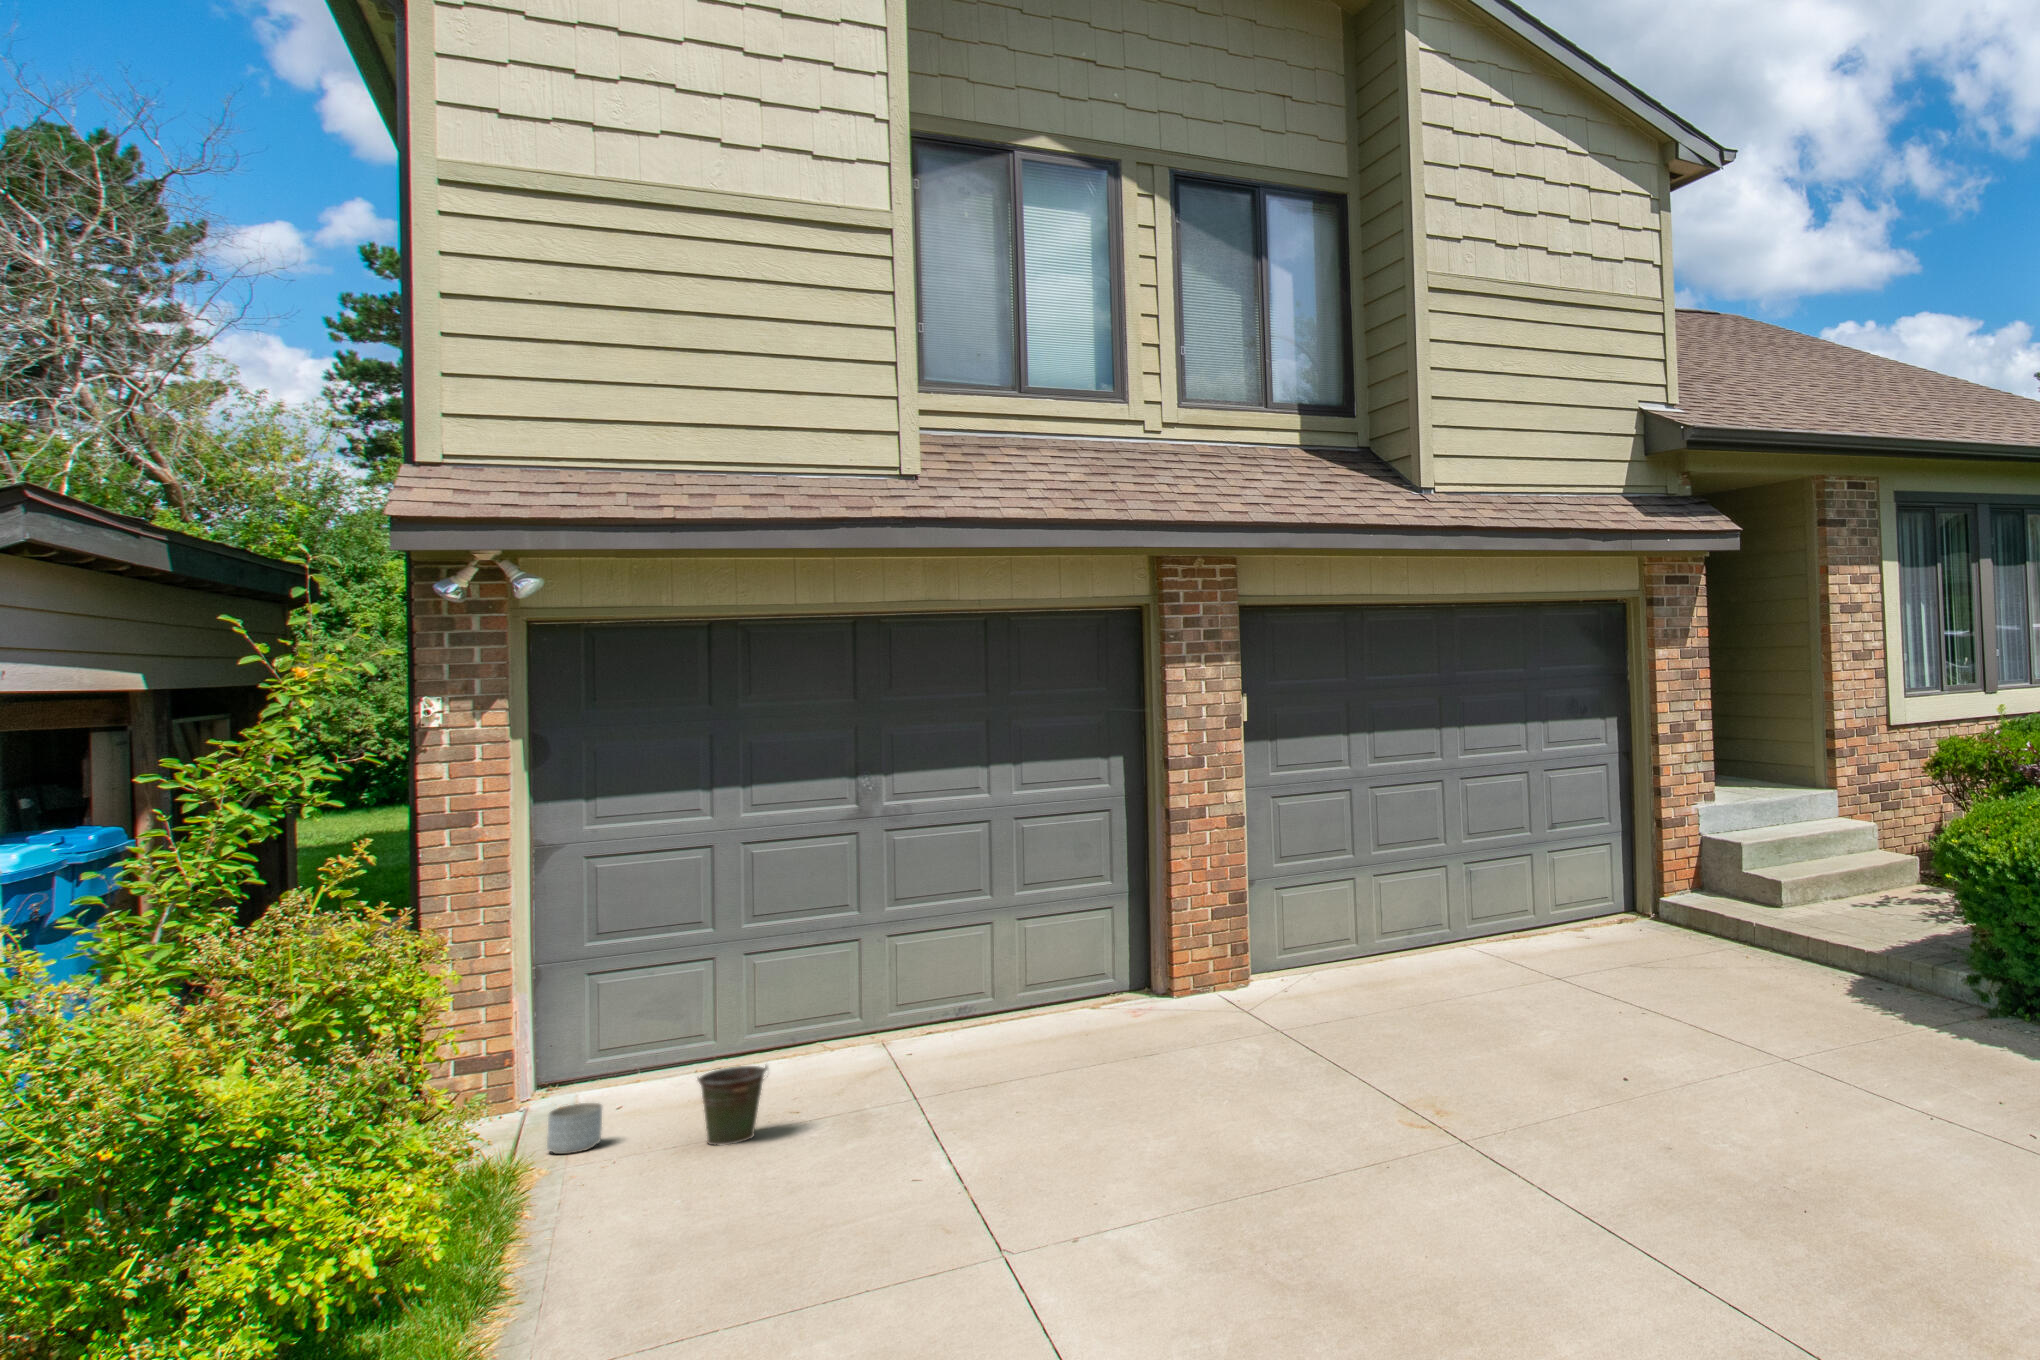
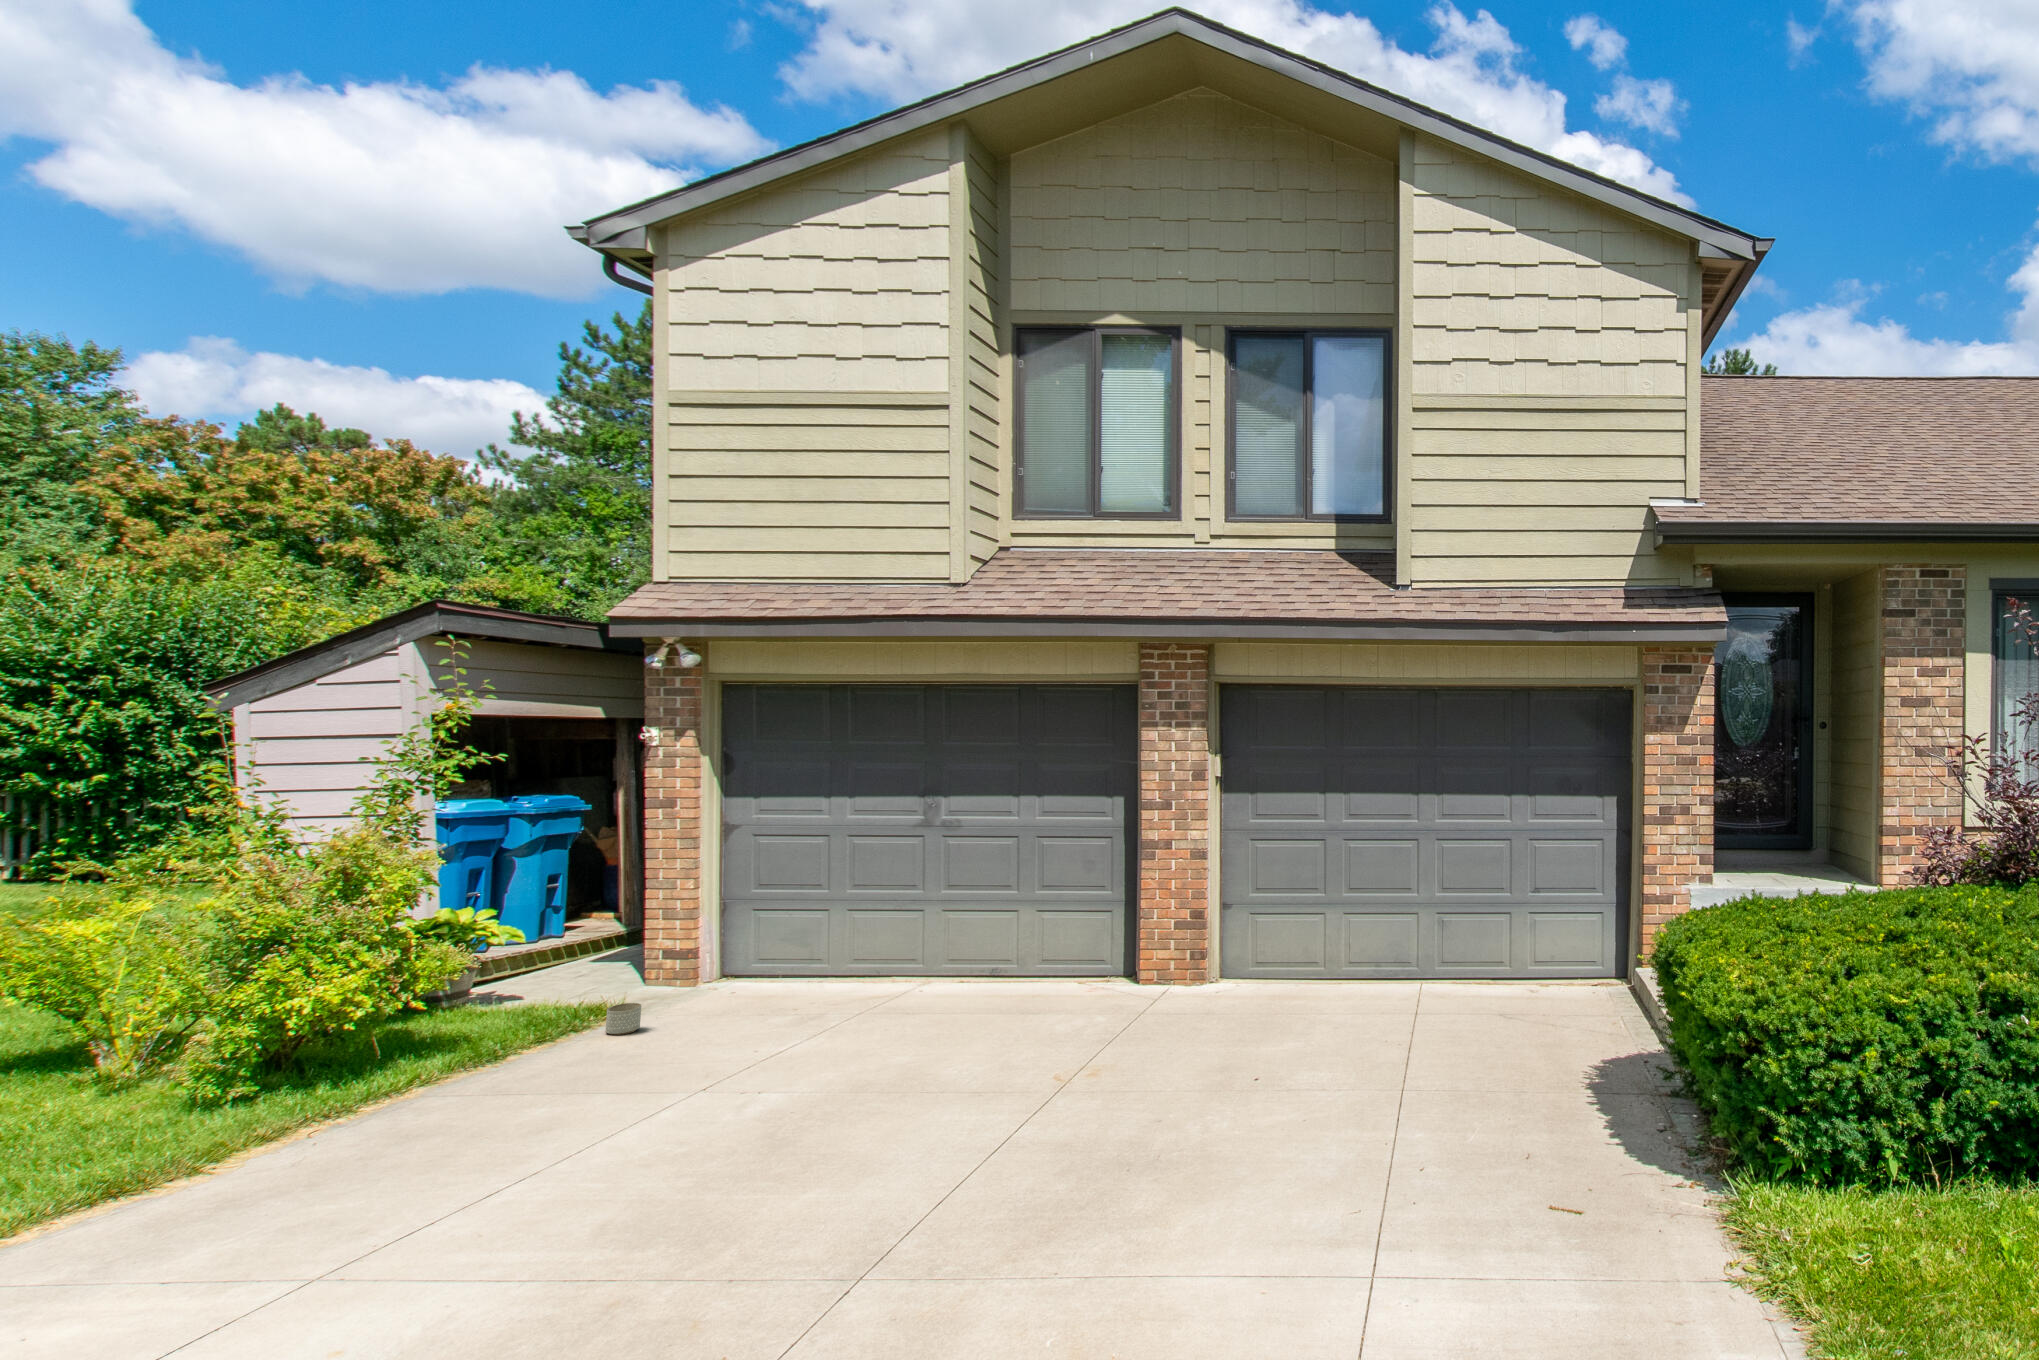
bucket: present [698,1066,768,1145] -> none [648,999,696,1052]

